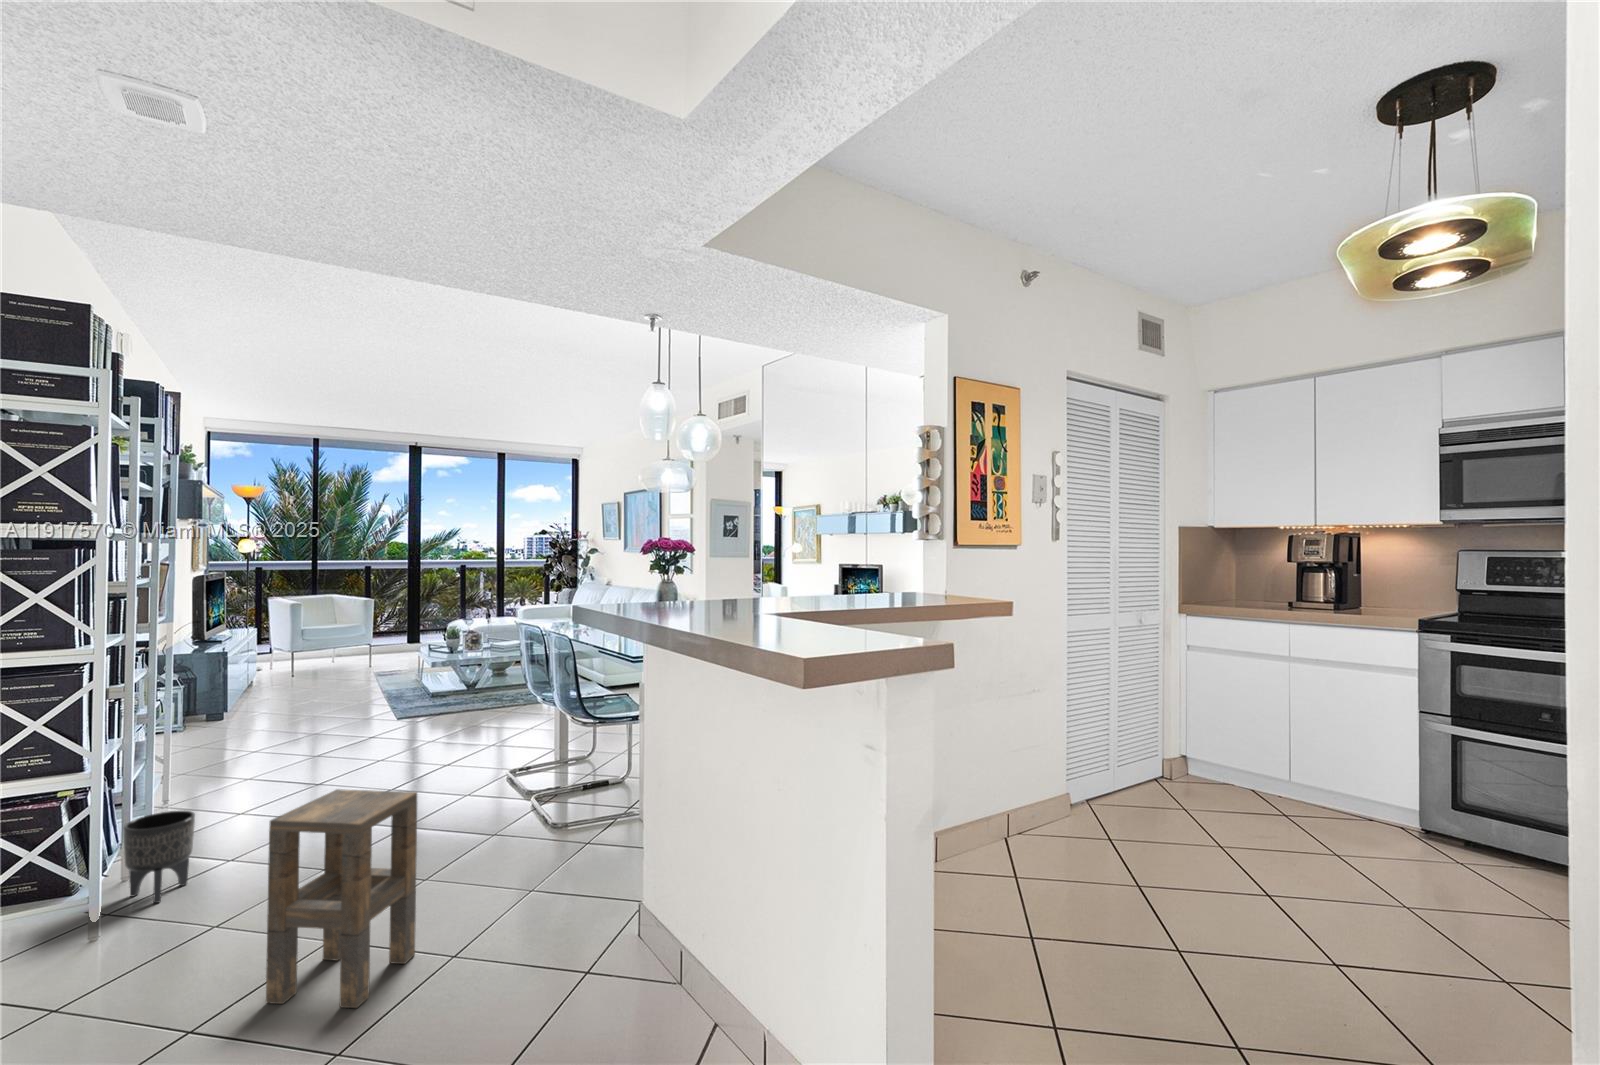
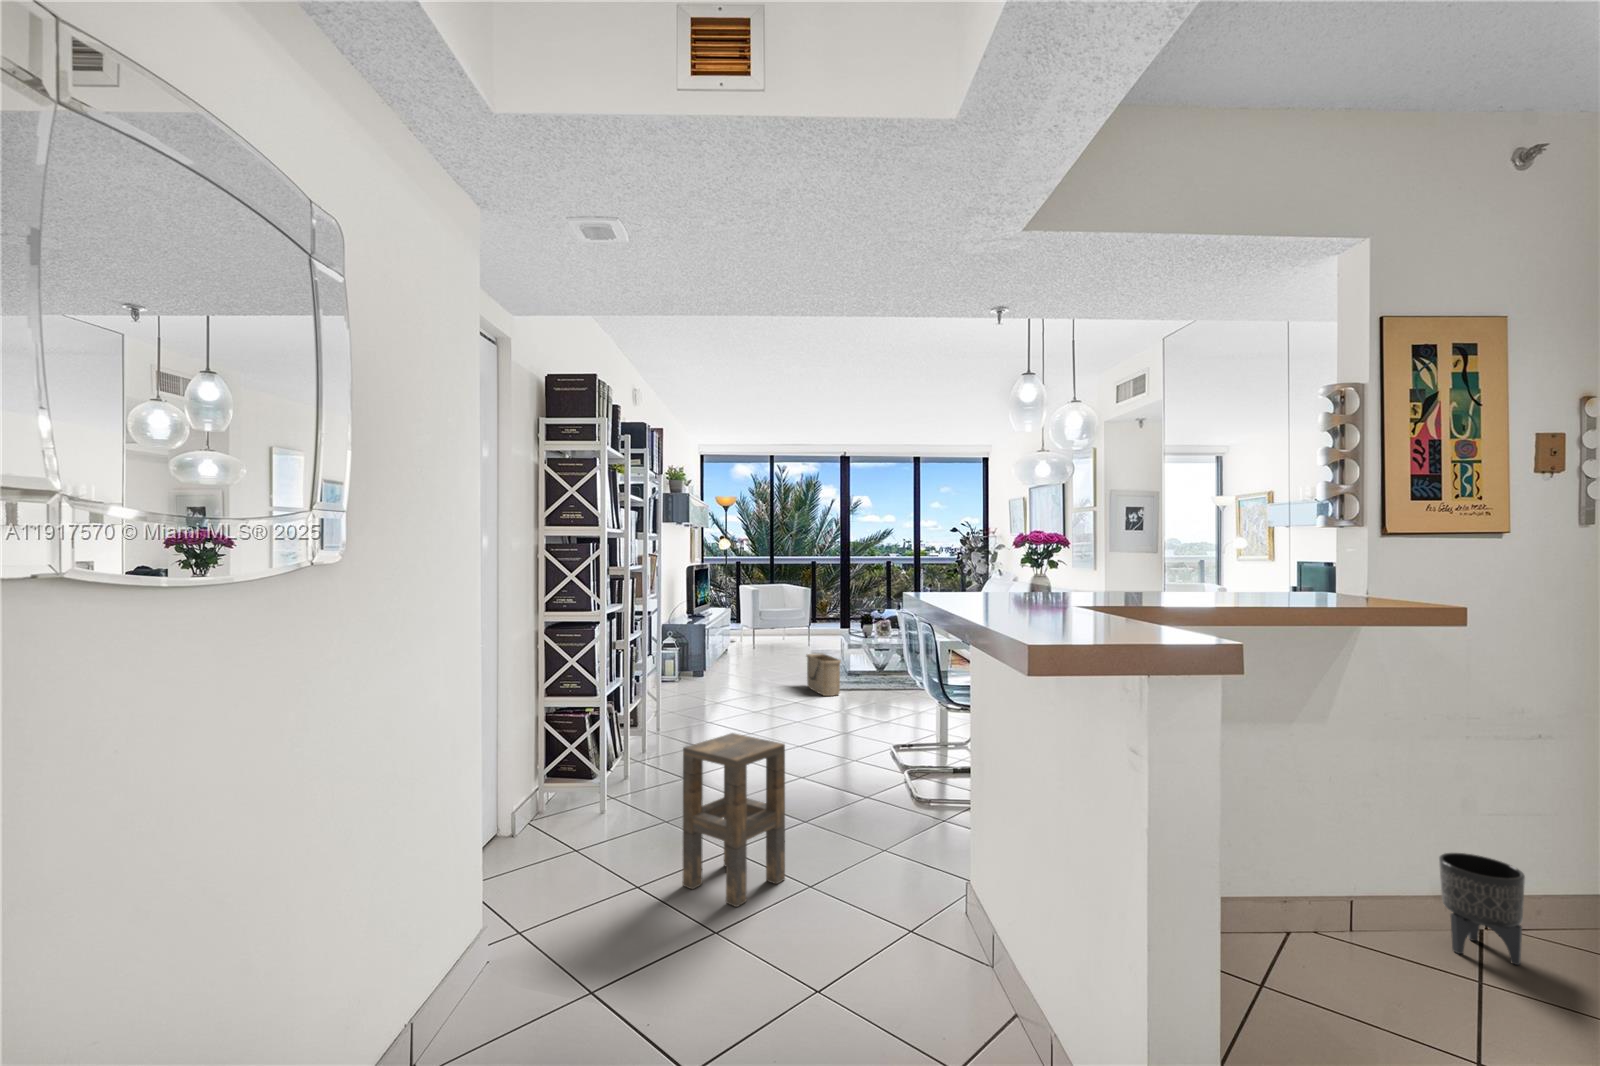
basket: none [379,675,428,724] -> present [806,653,841,696]
planter: present [124,811,195,903] -> present [1439,853,1525,965]

